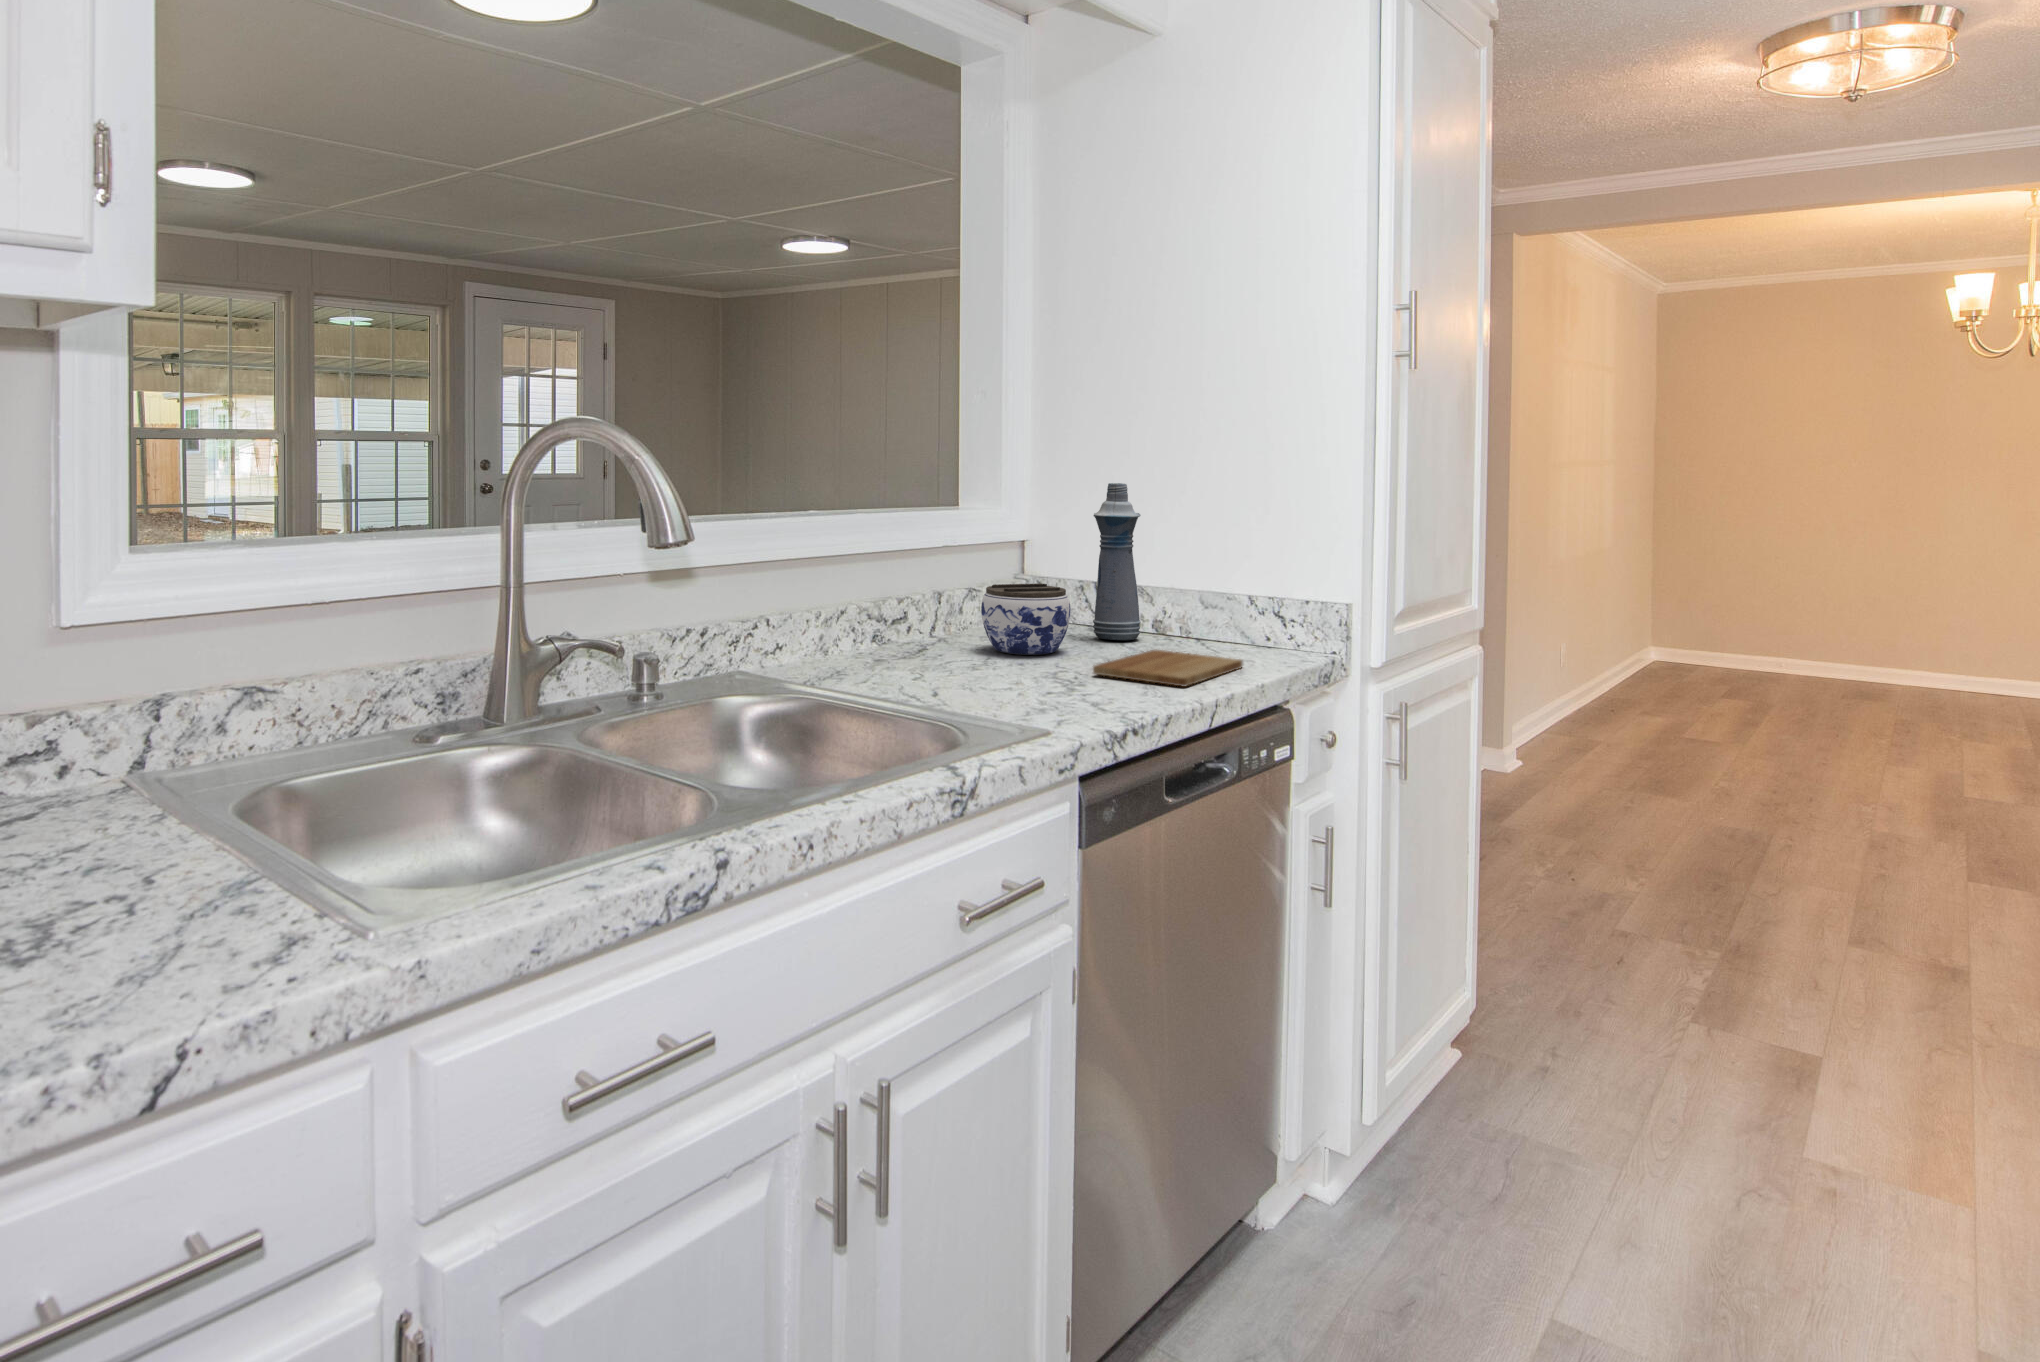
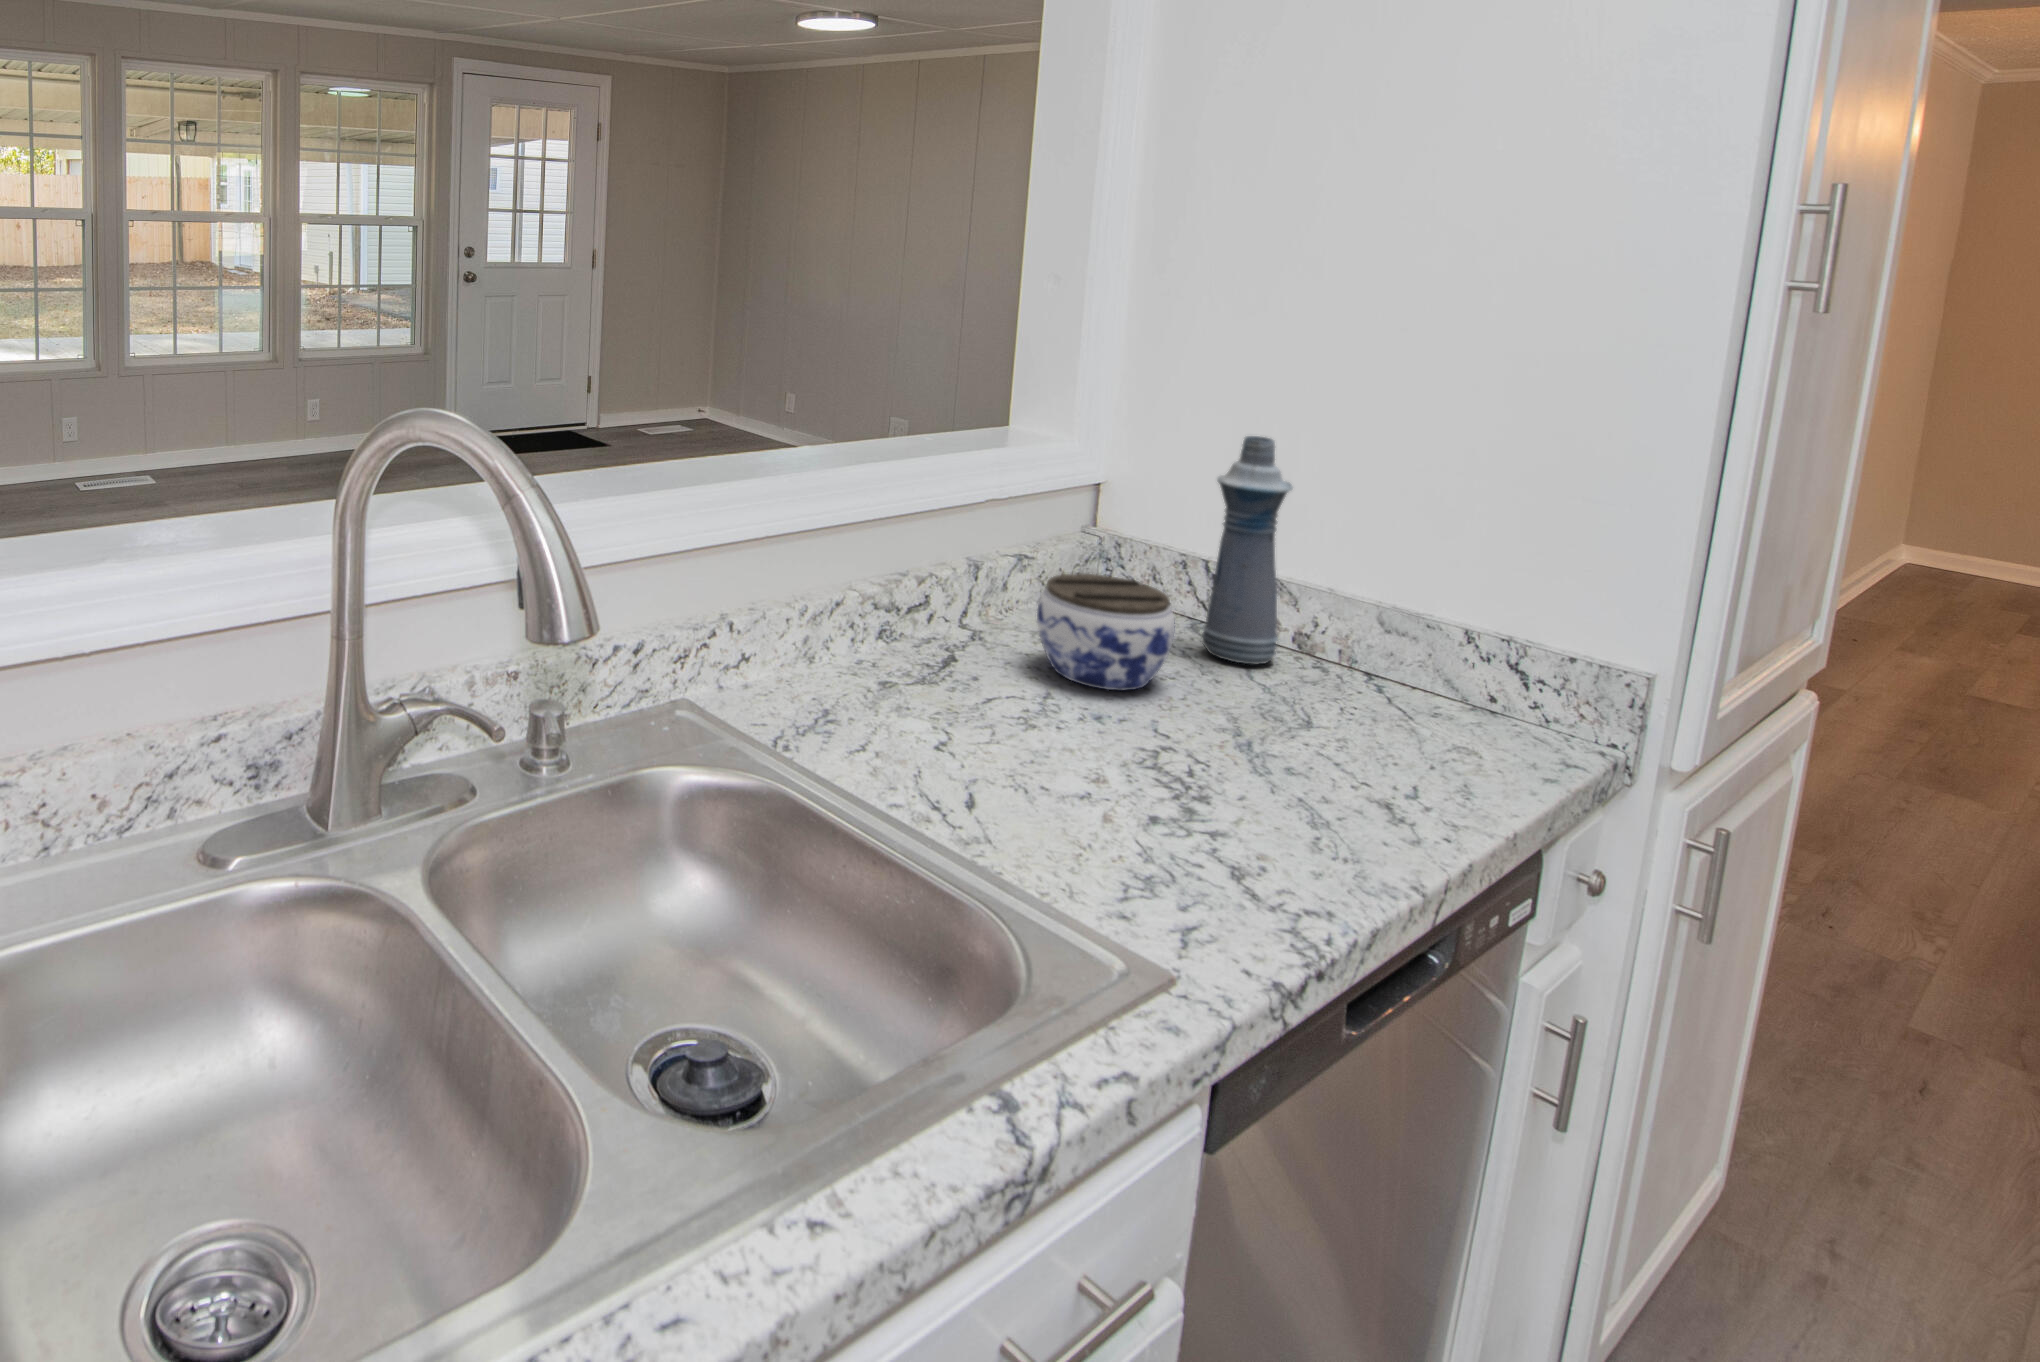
cutting board: present [1093,650,1243,686] -> none [1213,709,1464,825]

